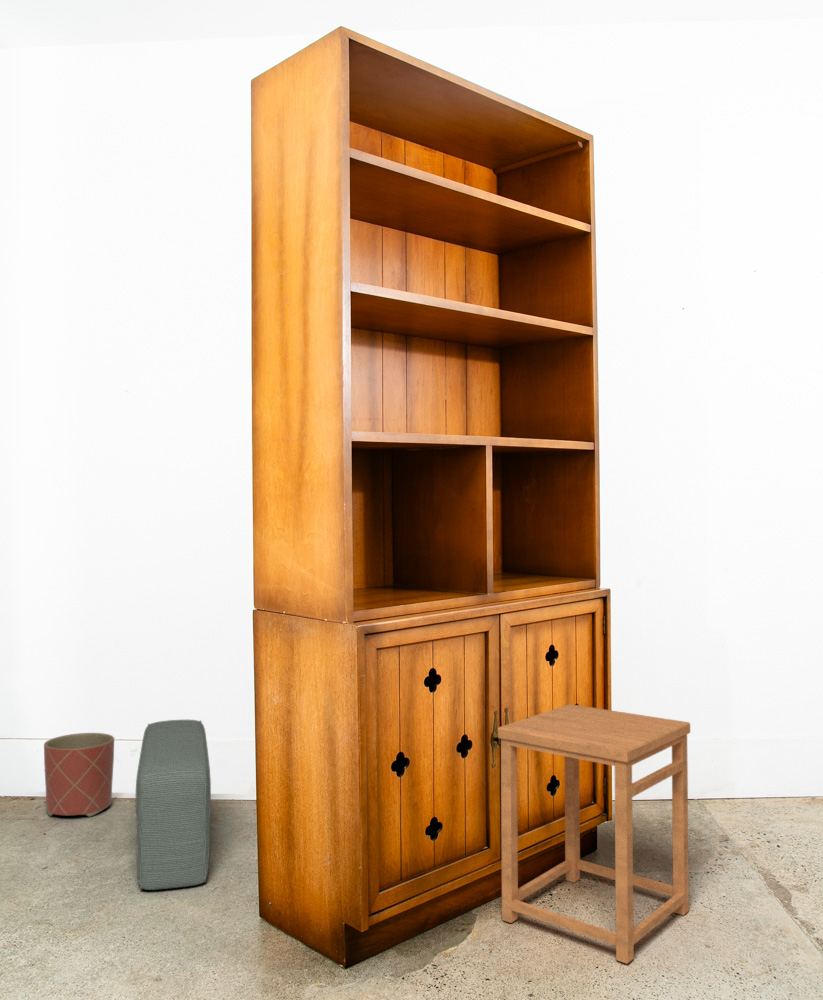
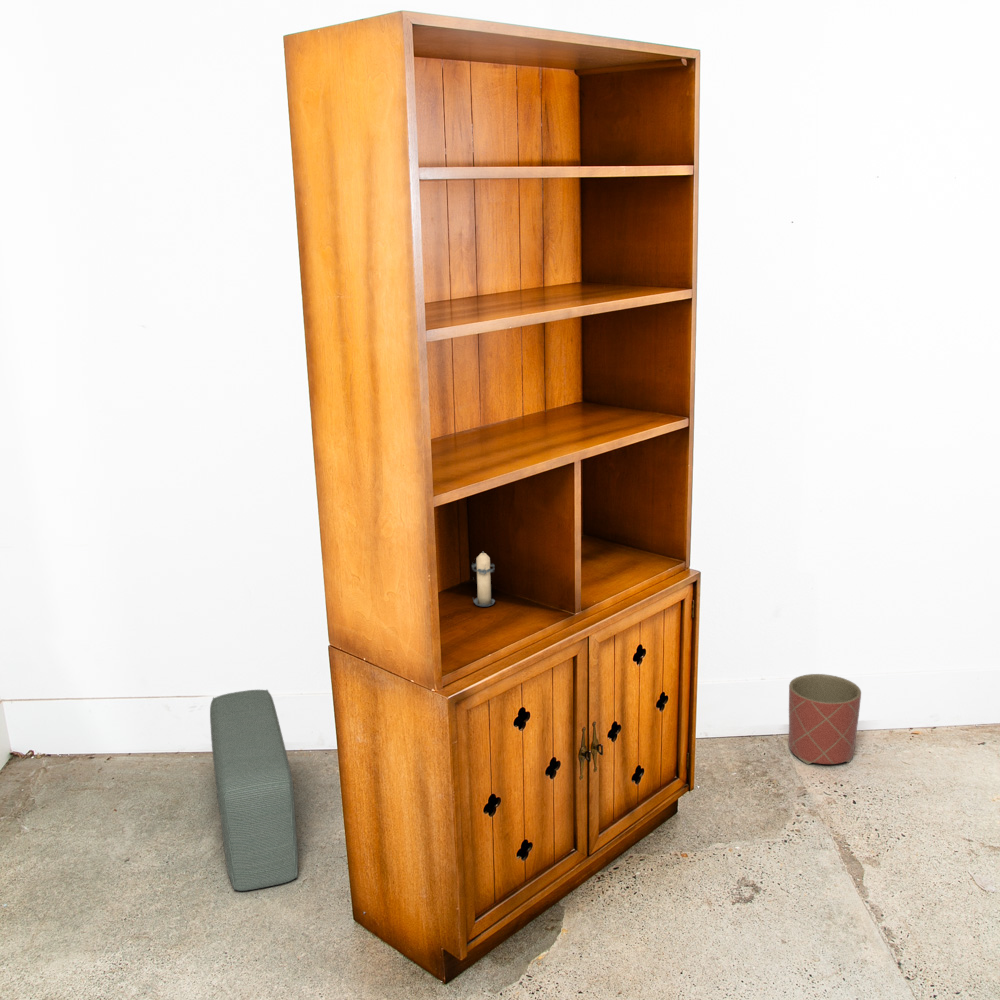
candle: none [390,539,416,594] -> present [472,552,495,607]
side table: present [498,704,690,964] -> none [586,700,777,967]
planter: present [44,733,114,817] -> present [789,674,861,764]

